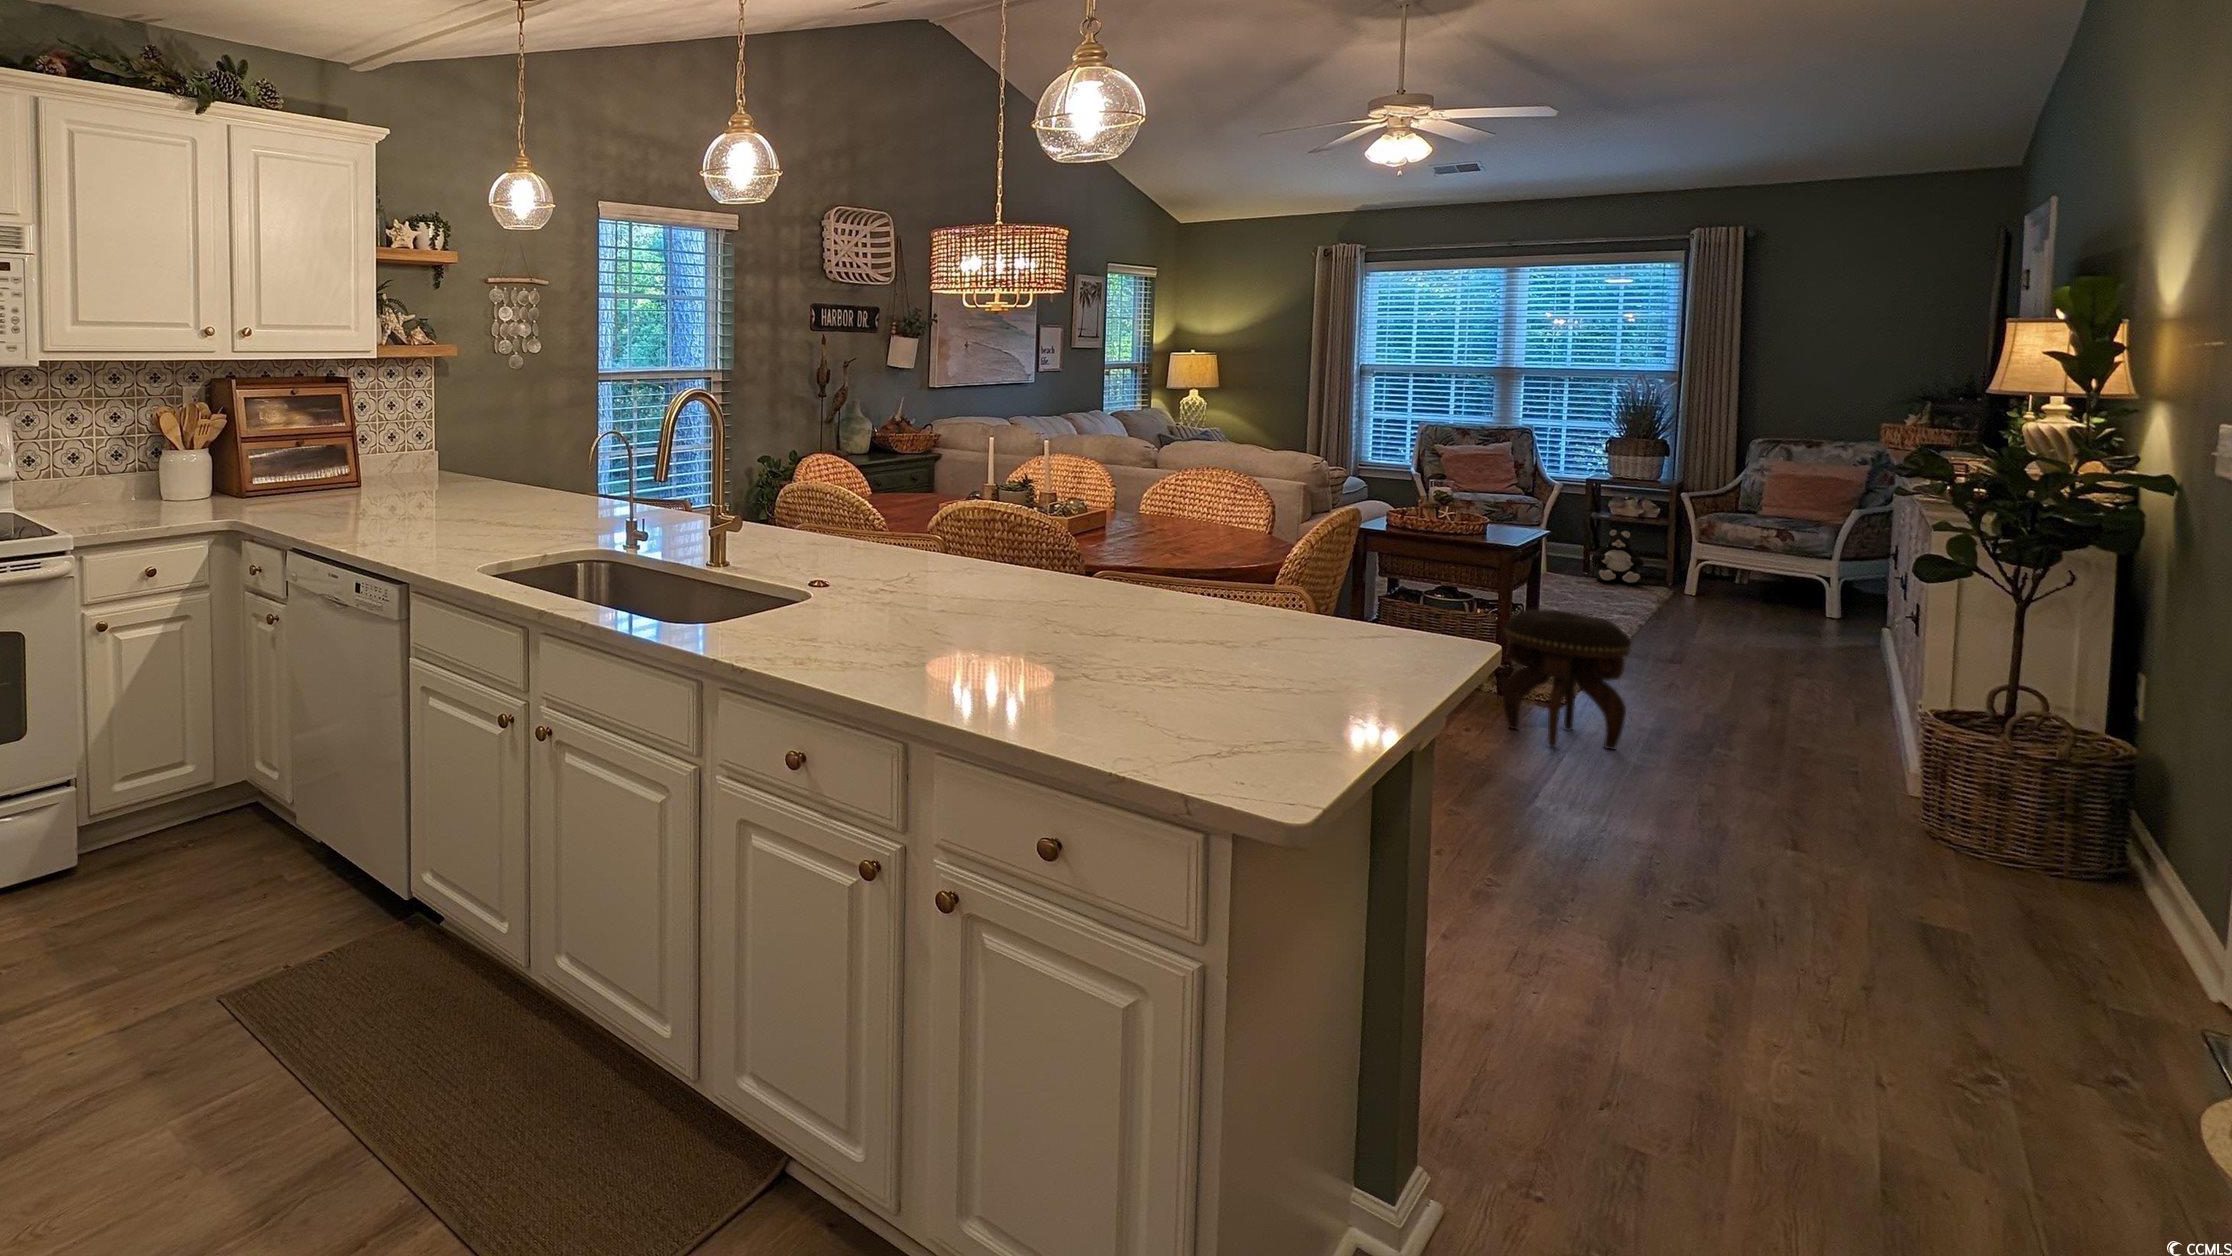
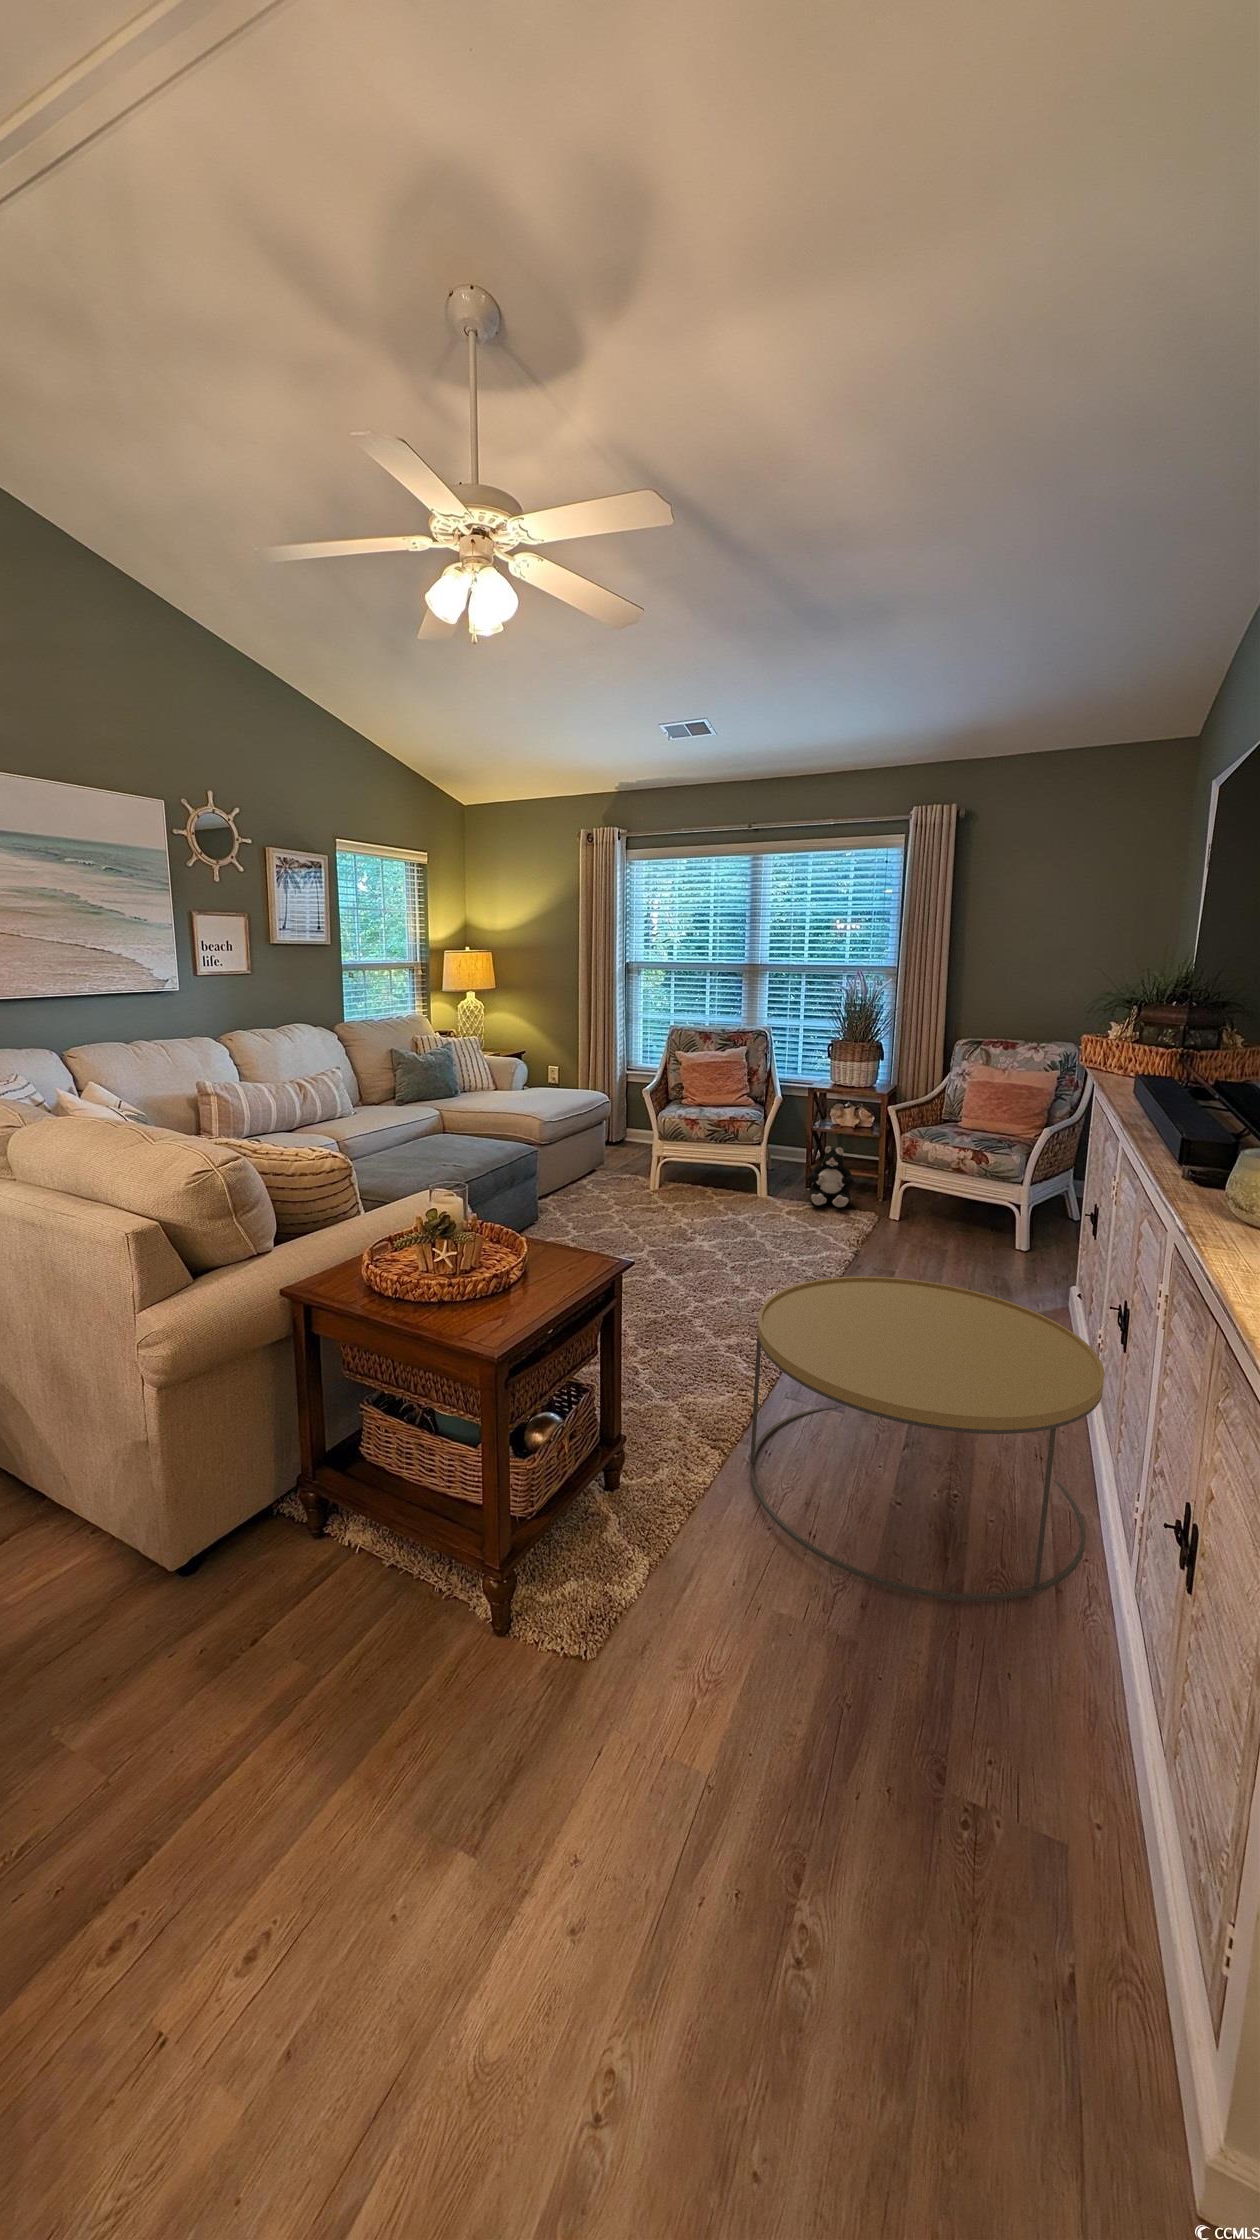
coffee table: none [1626,575,1900,727] -> present [750,1277,1105,1601]
footstool: present [1502,609,1631,750] -> none [396,1498,635,1893]

